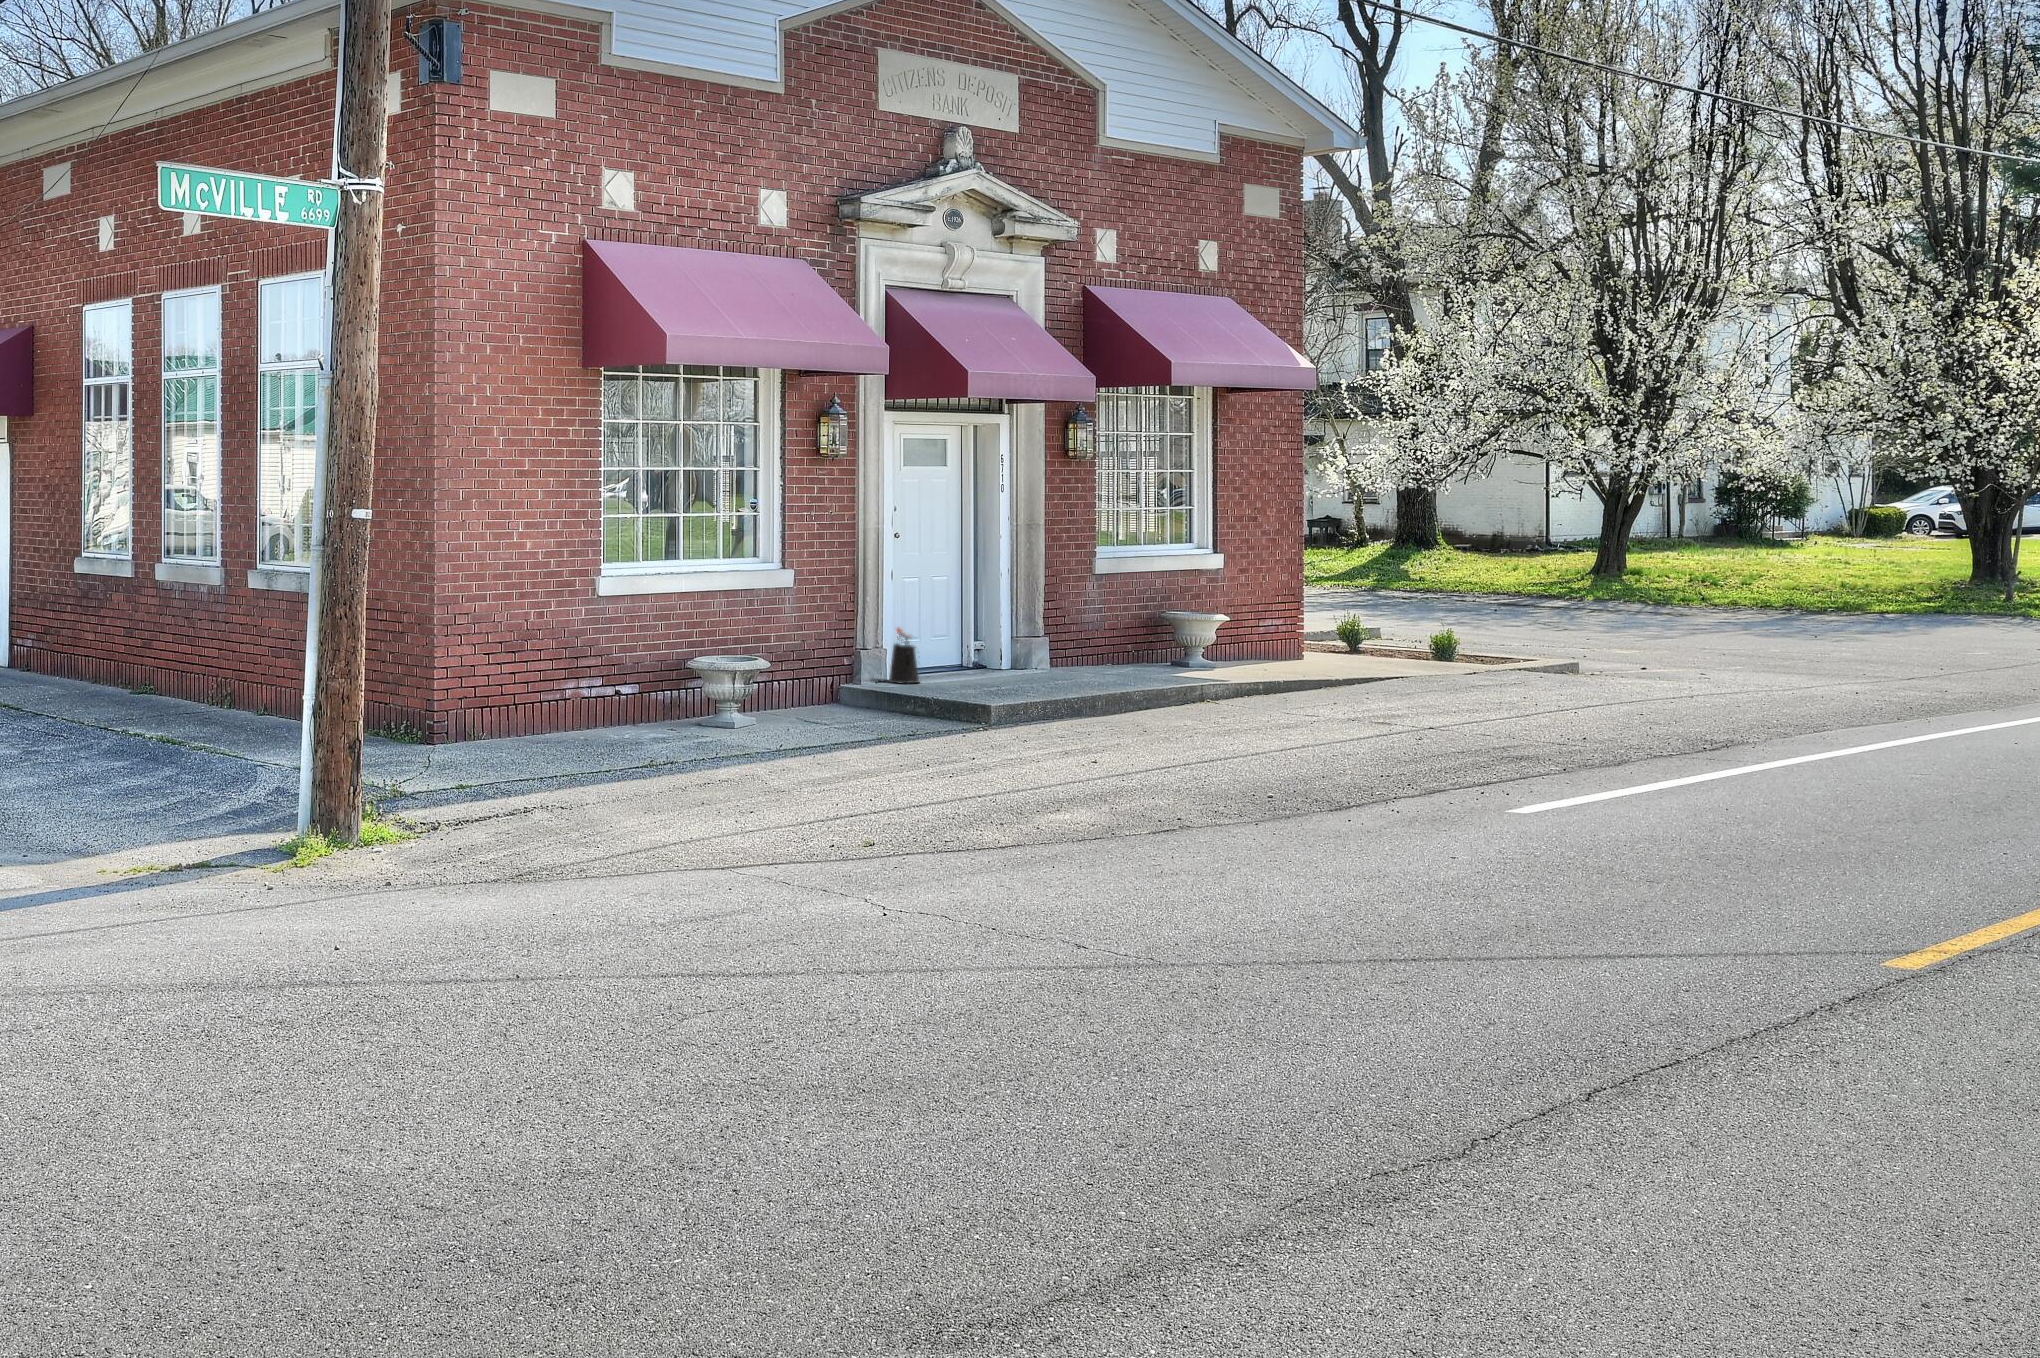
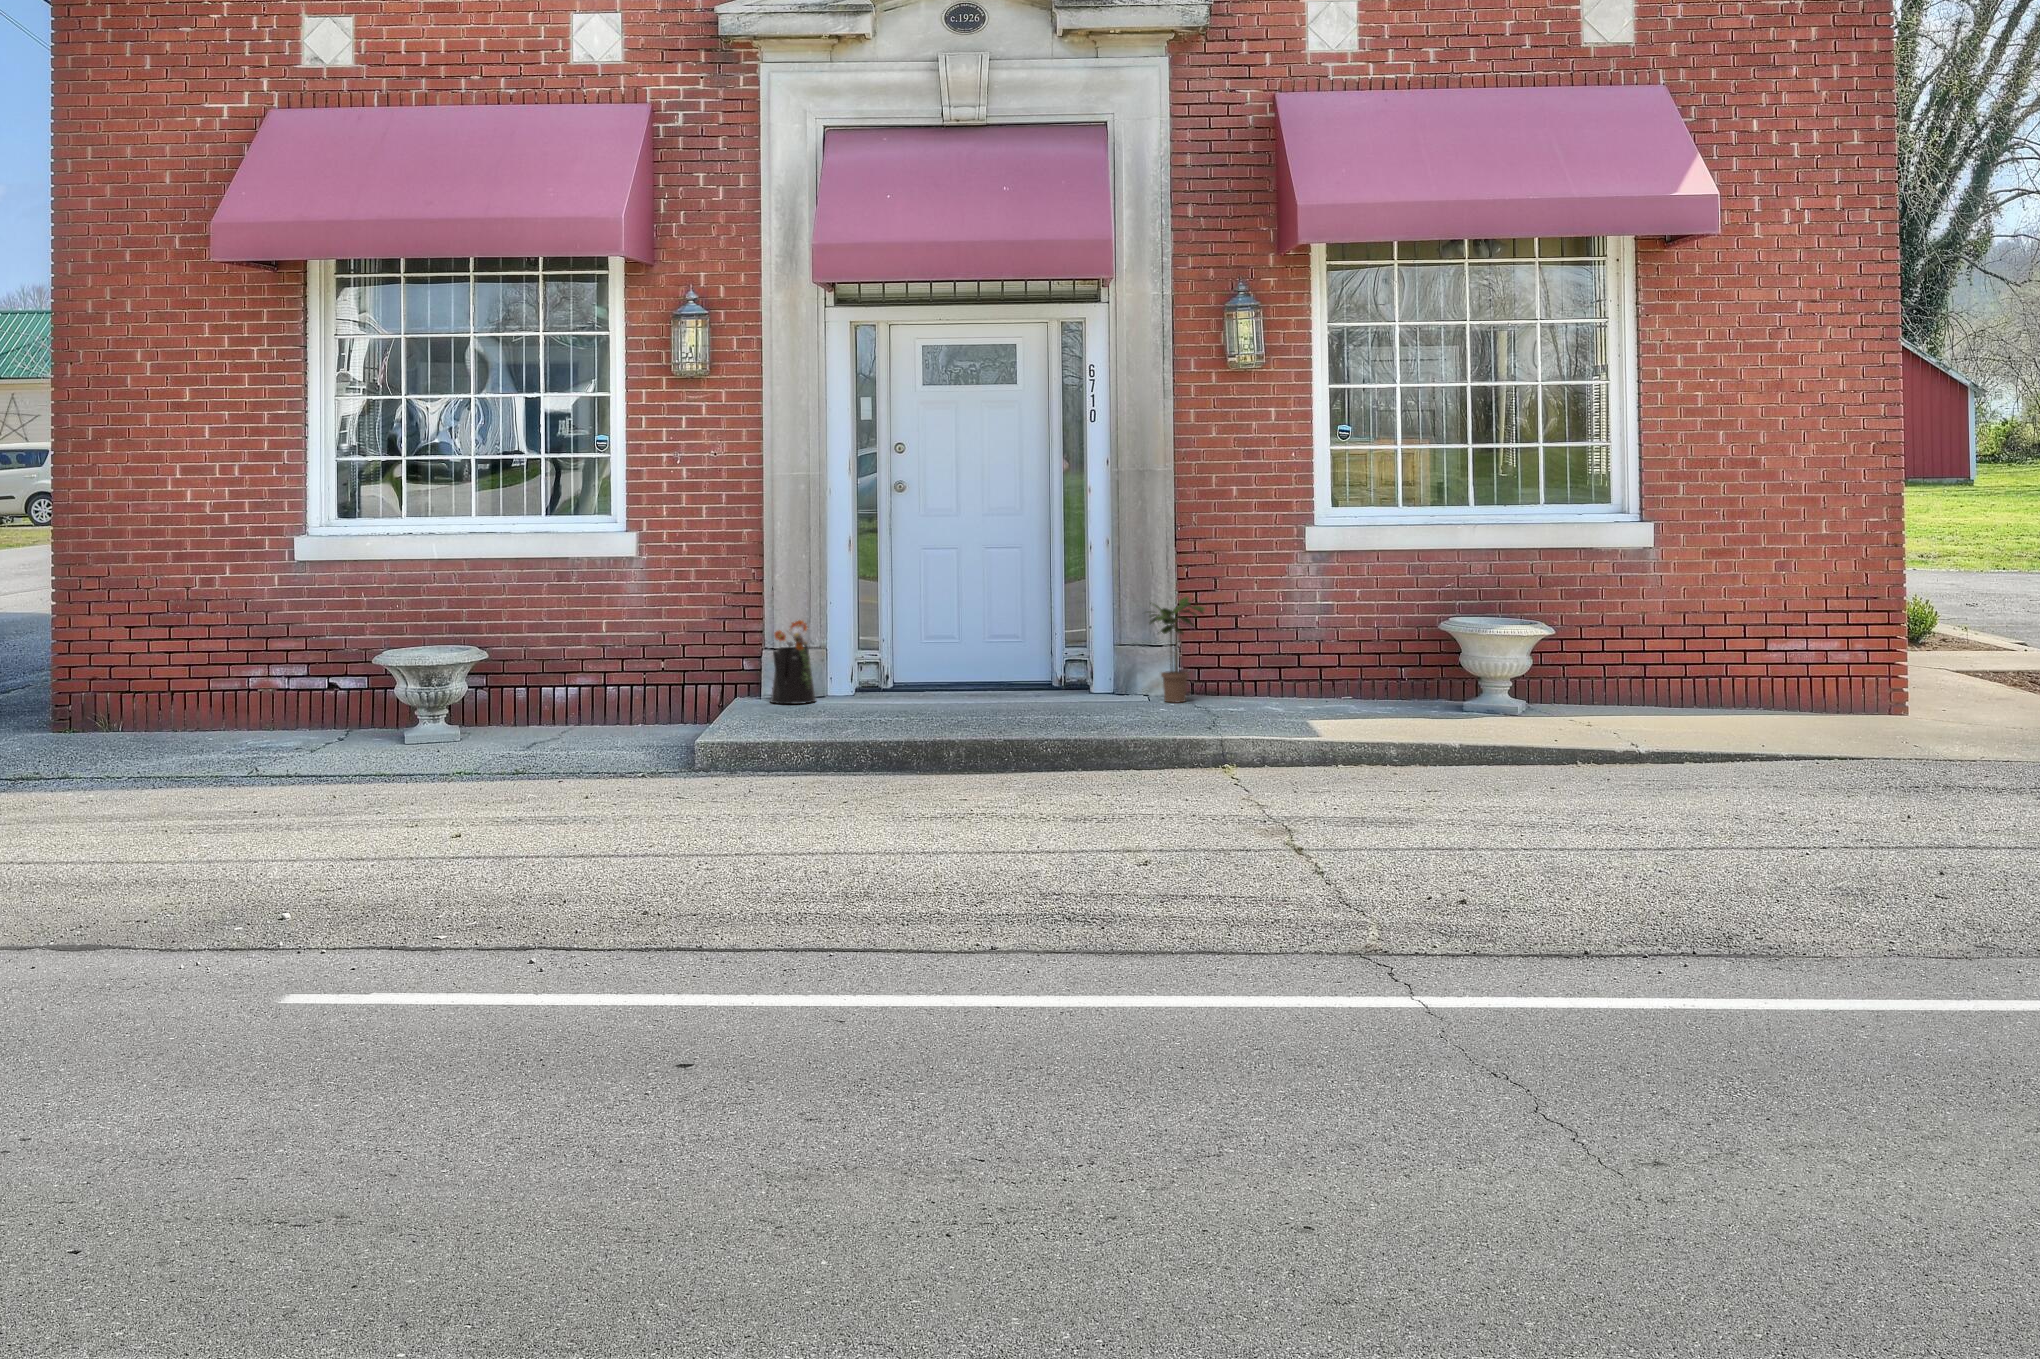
potted plant: none [1051,600,1089,669] -> present [1150,595,1205,702]

